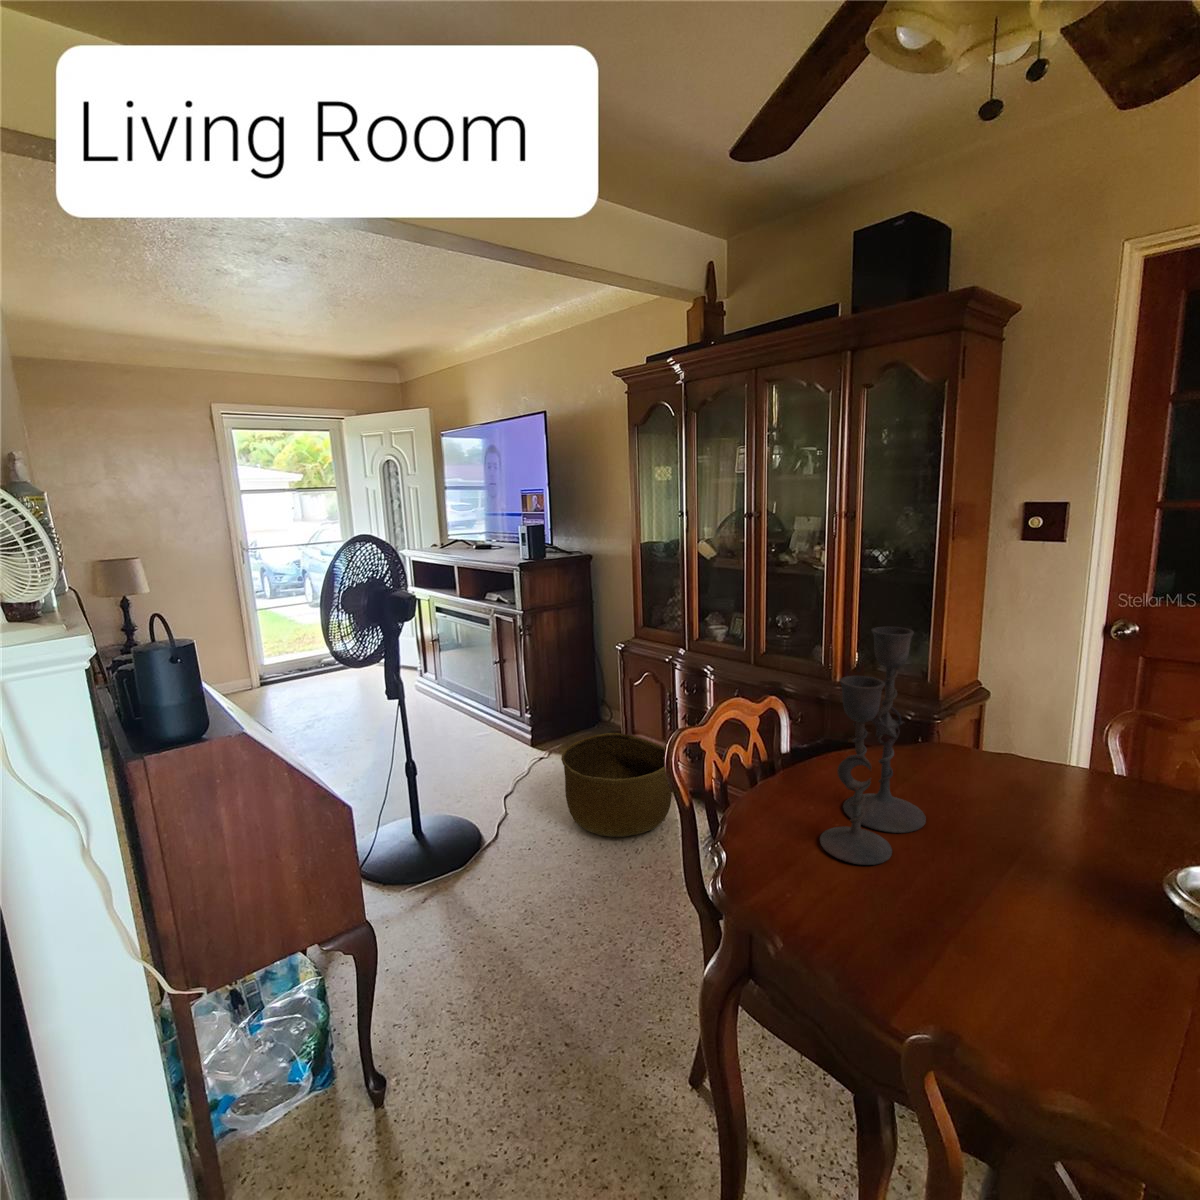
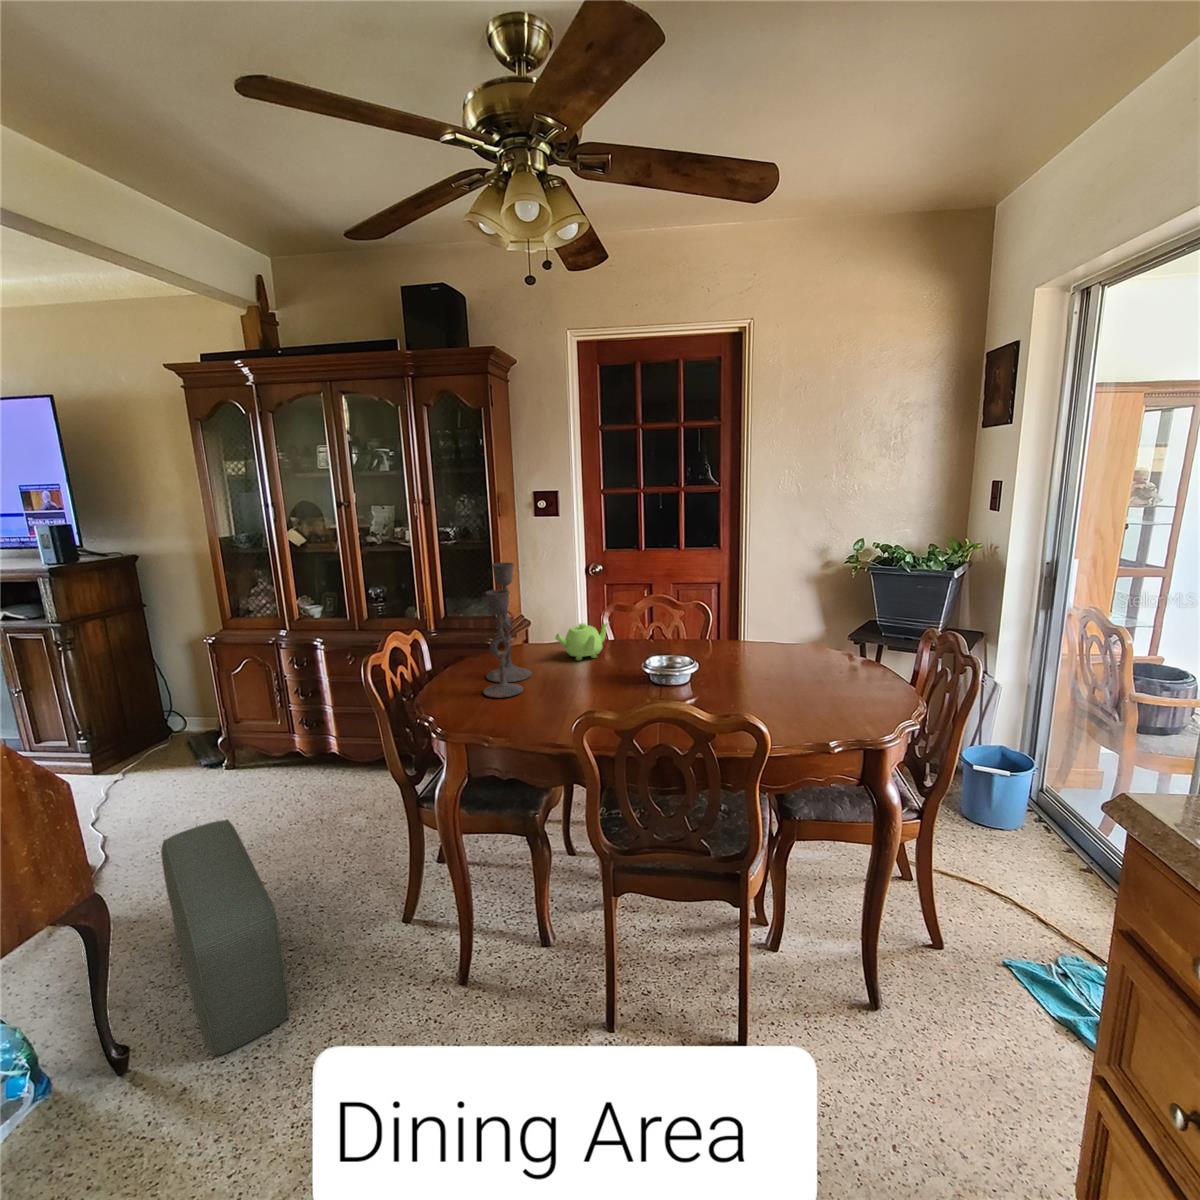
basket: present [561,733,672,837] -> none [173,722,298,818]
teapot: none [988,753,1123,828] -> present [555,622,609,660]
pouf: none [432,852,558,1148] -> present [161,820,289,1056]

